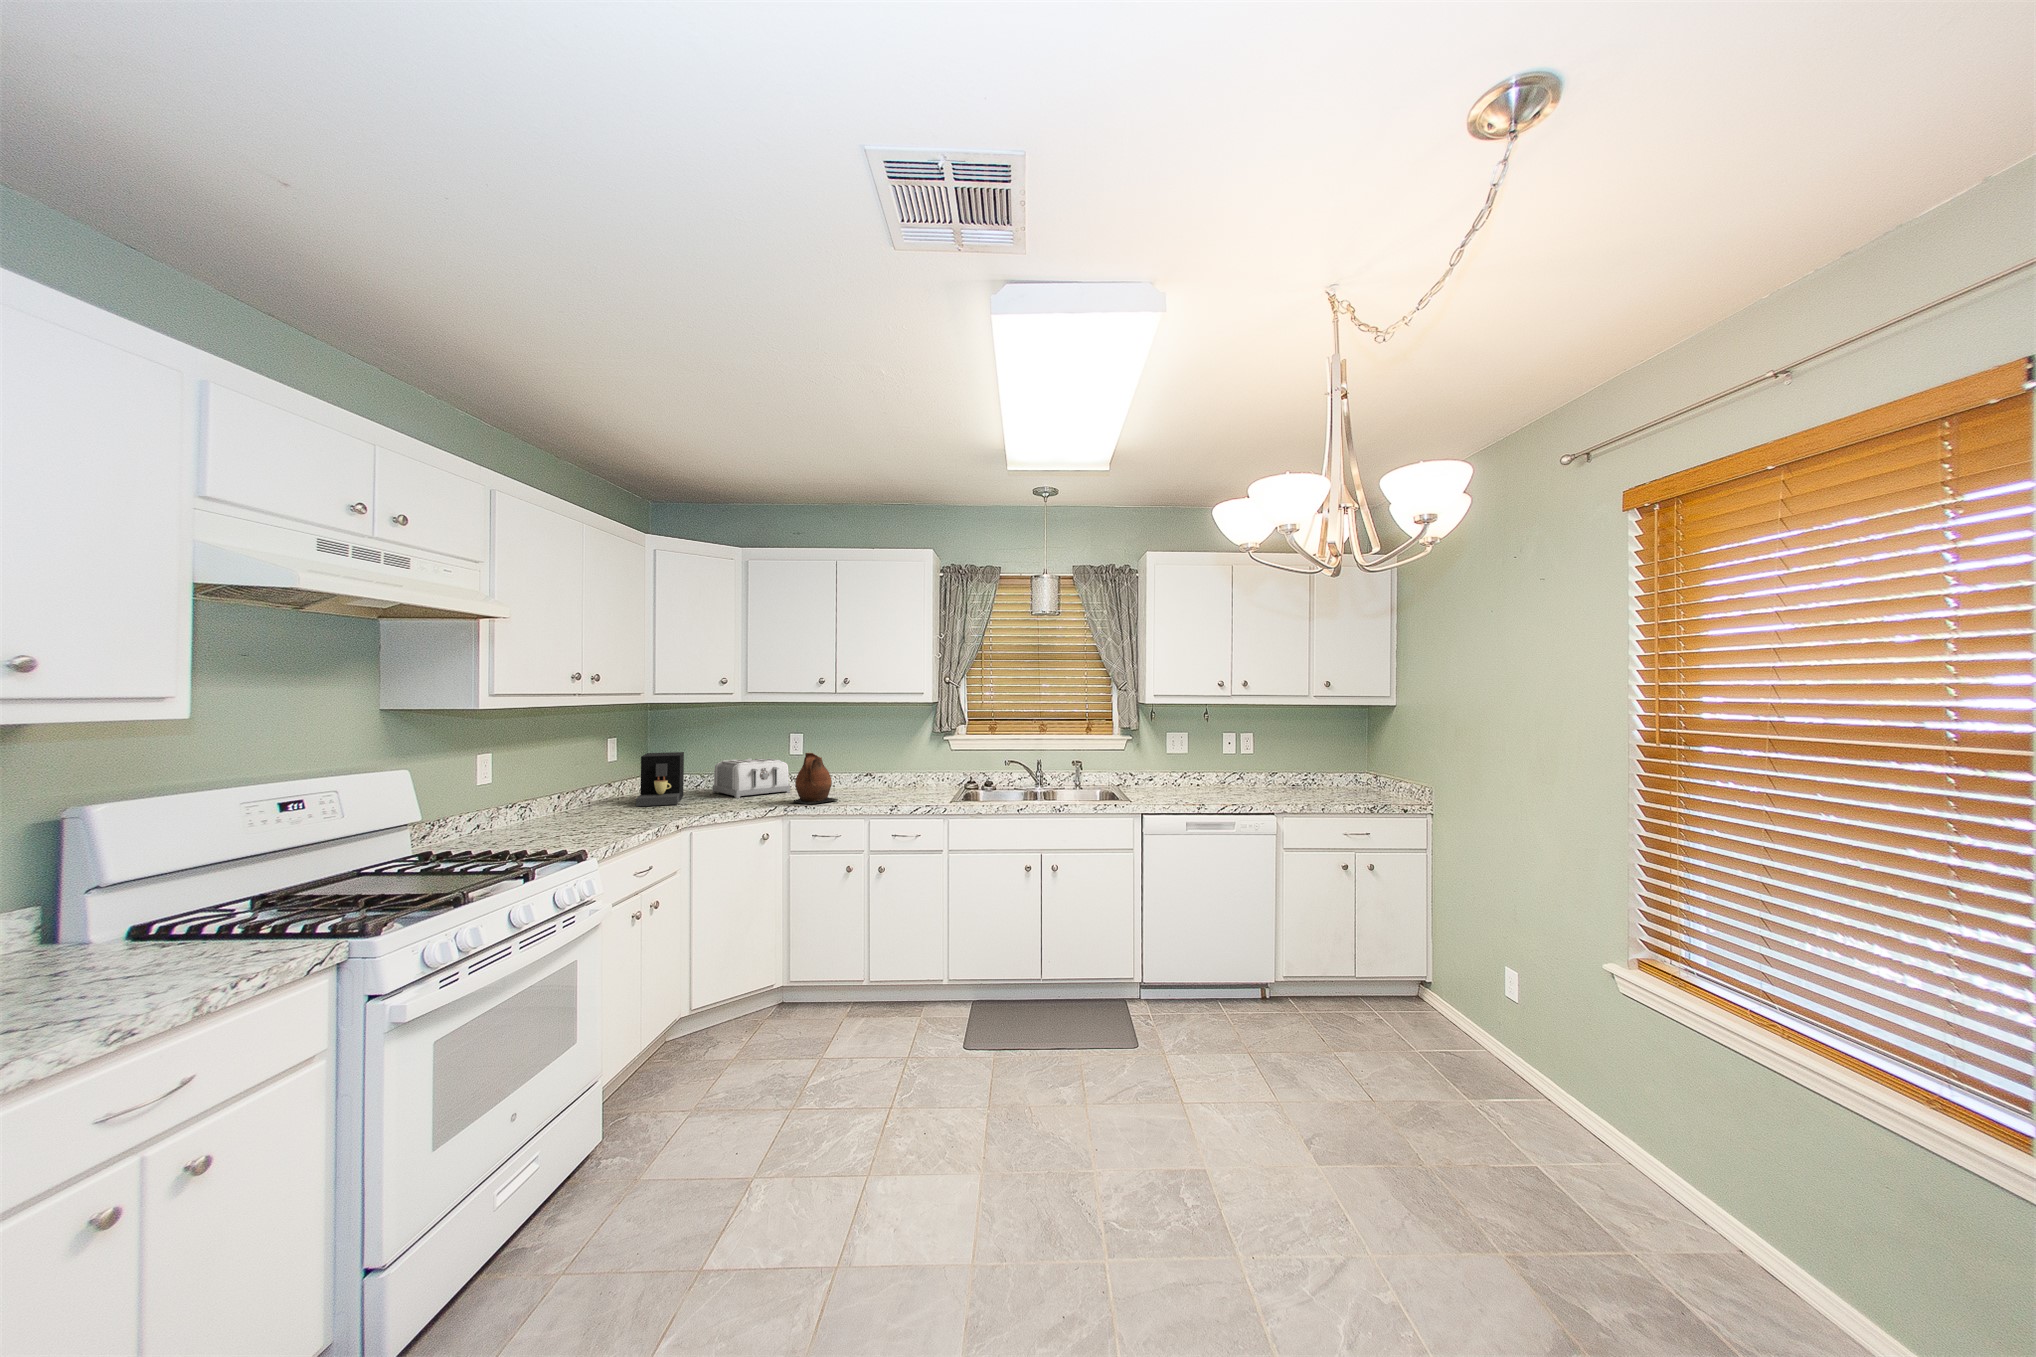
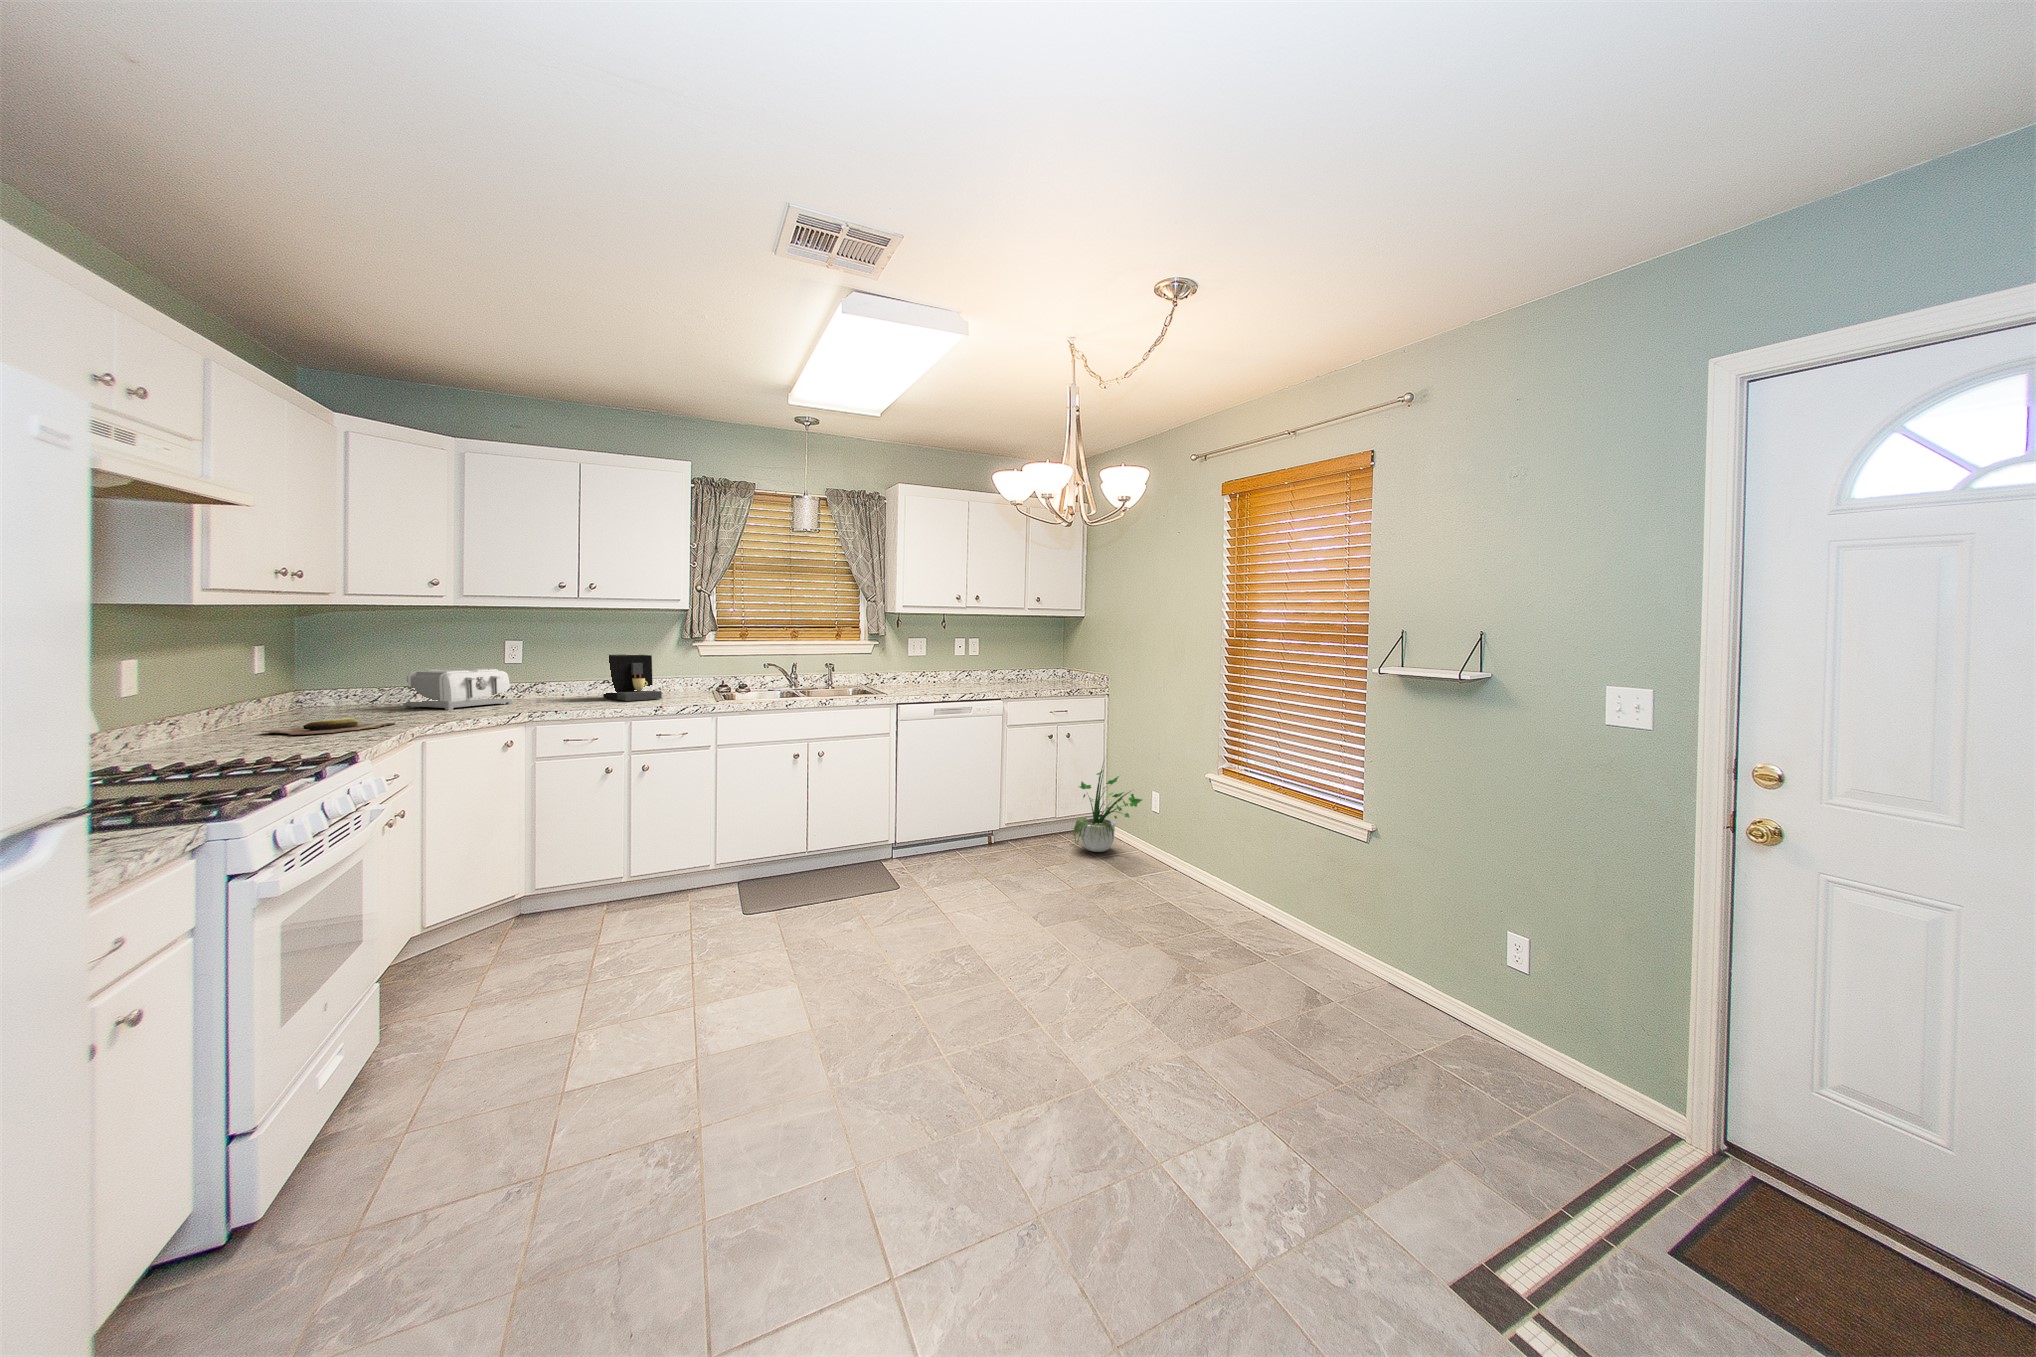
coffee maker: present [636,752,684,806] -> present [603,654,662,701]
ceramic pitcher: present [793,753,838,804] -> none [529,656,588,709]
cutting board: none [579,810,675,827] -> present [261,718,395,735]
potted plant: none [1380,897,1495,1040] -> present [1073,765,1142,852]

